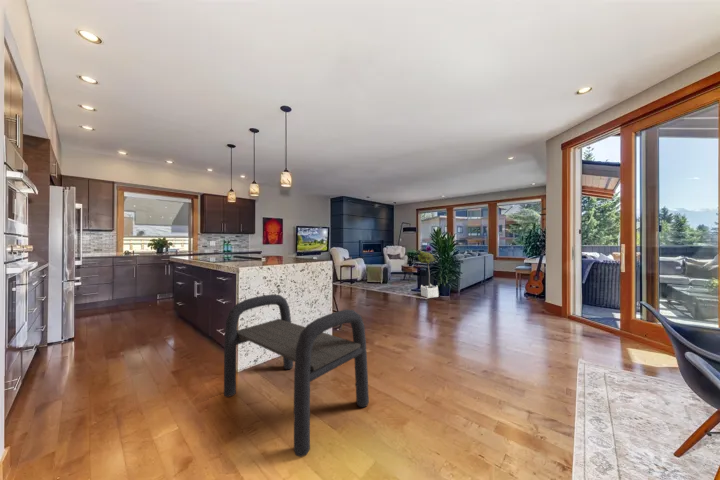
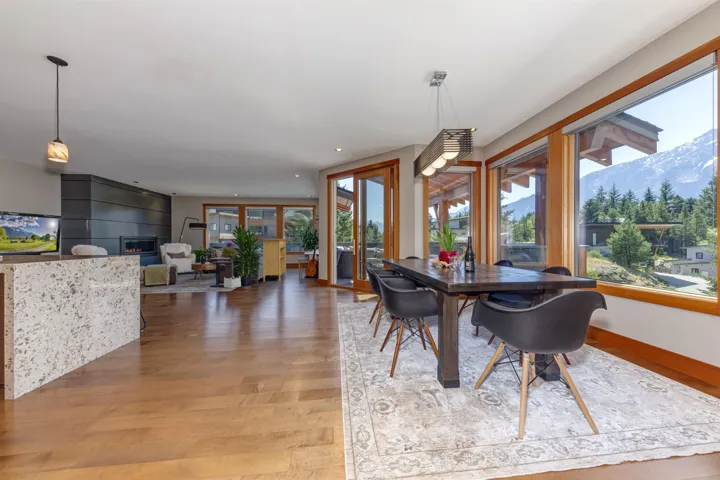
console table: none [465,241,500,295] -> present [263,239,287,281]
bench: present [224,294,369,457] -> none [93,277,228,364]

